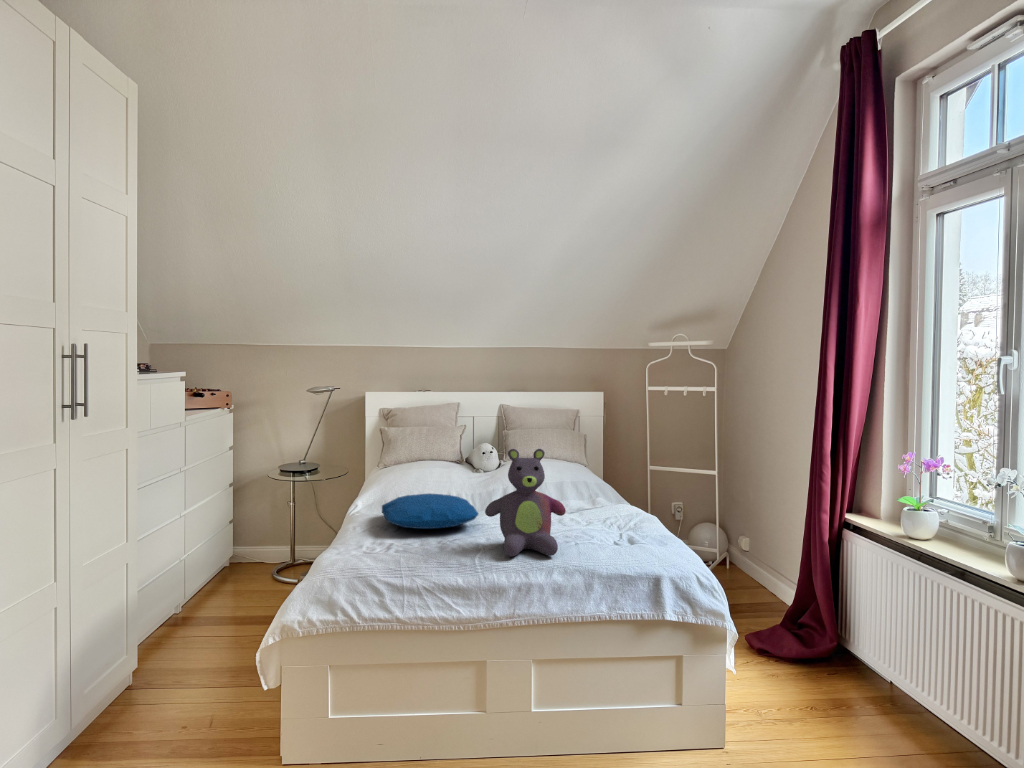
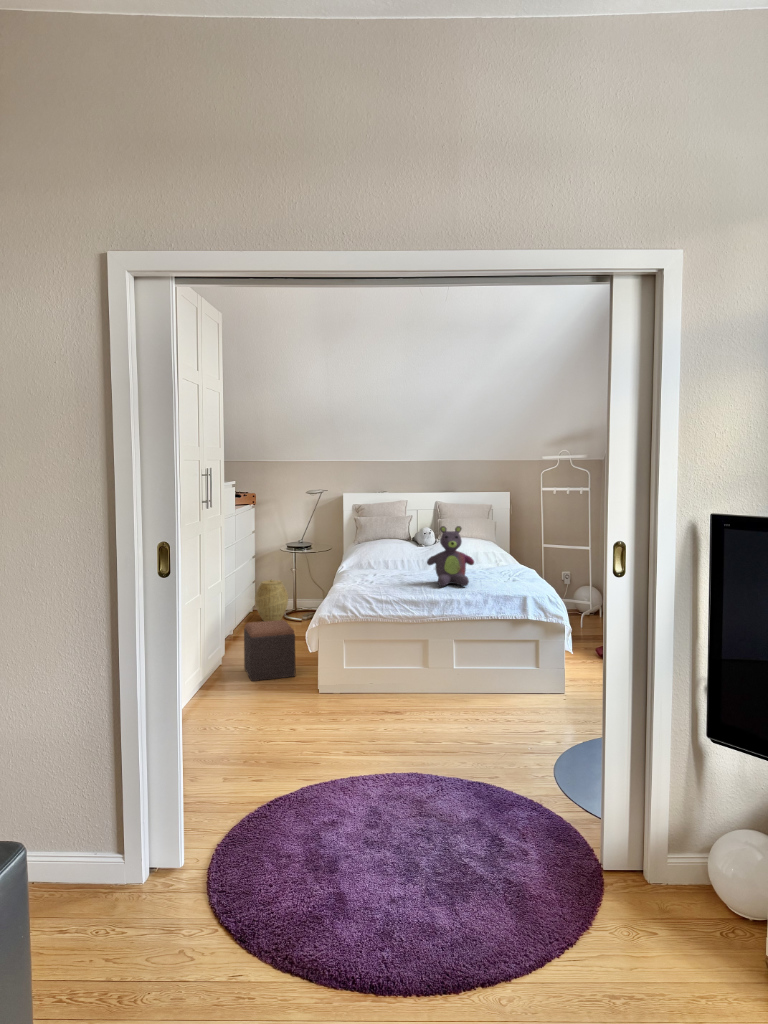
pillow: present [382,493,478,529] -> none [363,556,423,575]
woven basket: none [228,520,280,584] -> present [255,580,288,621]
footstool: none [161,609,250,734] -> present [244,620,295,681]

